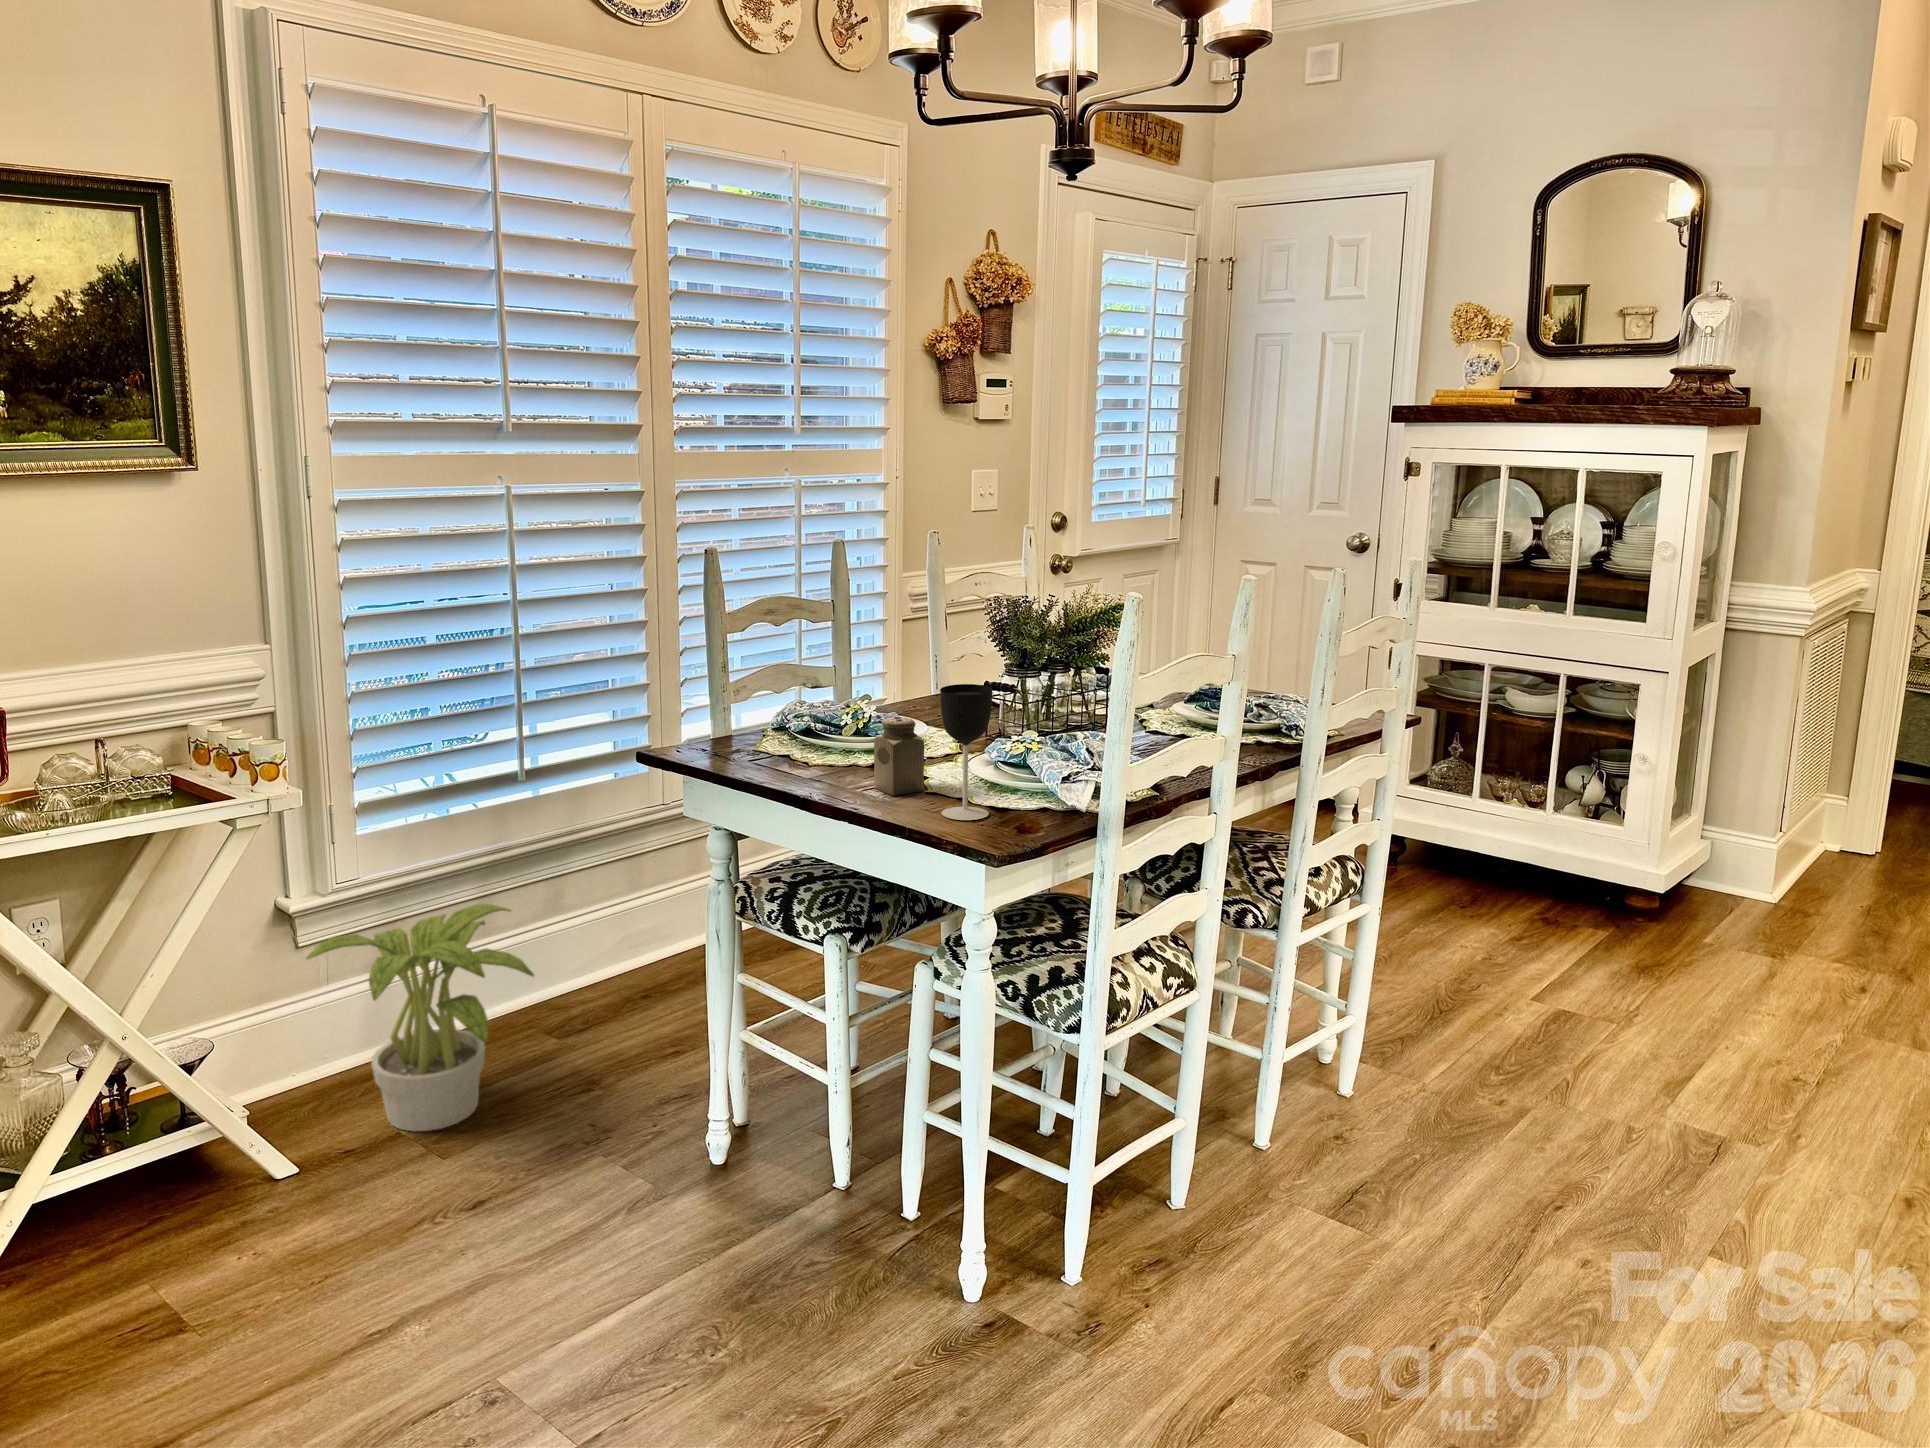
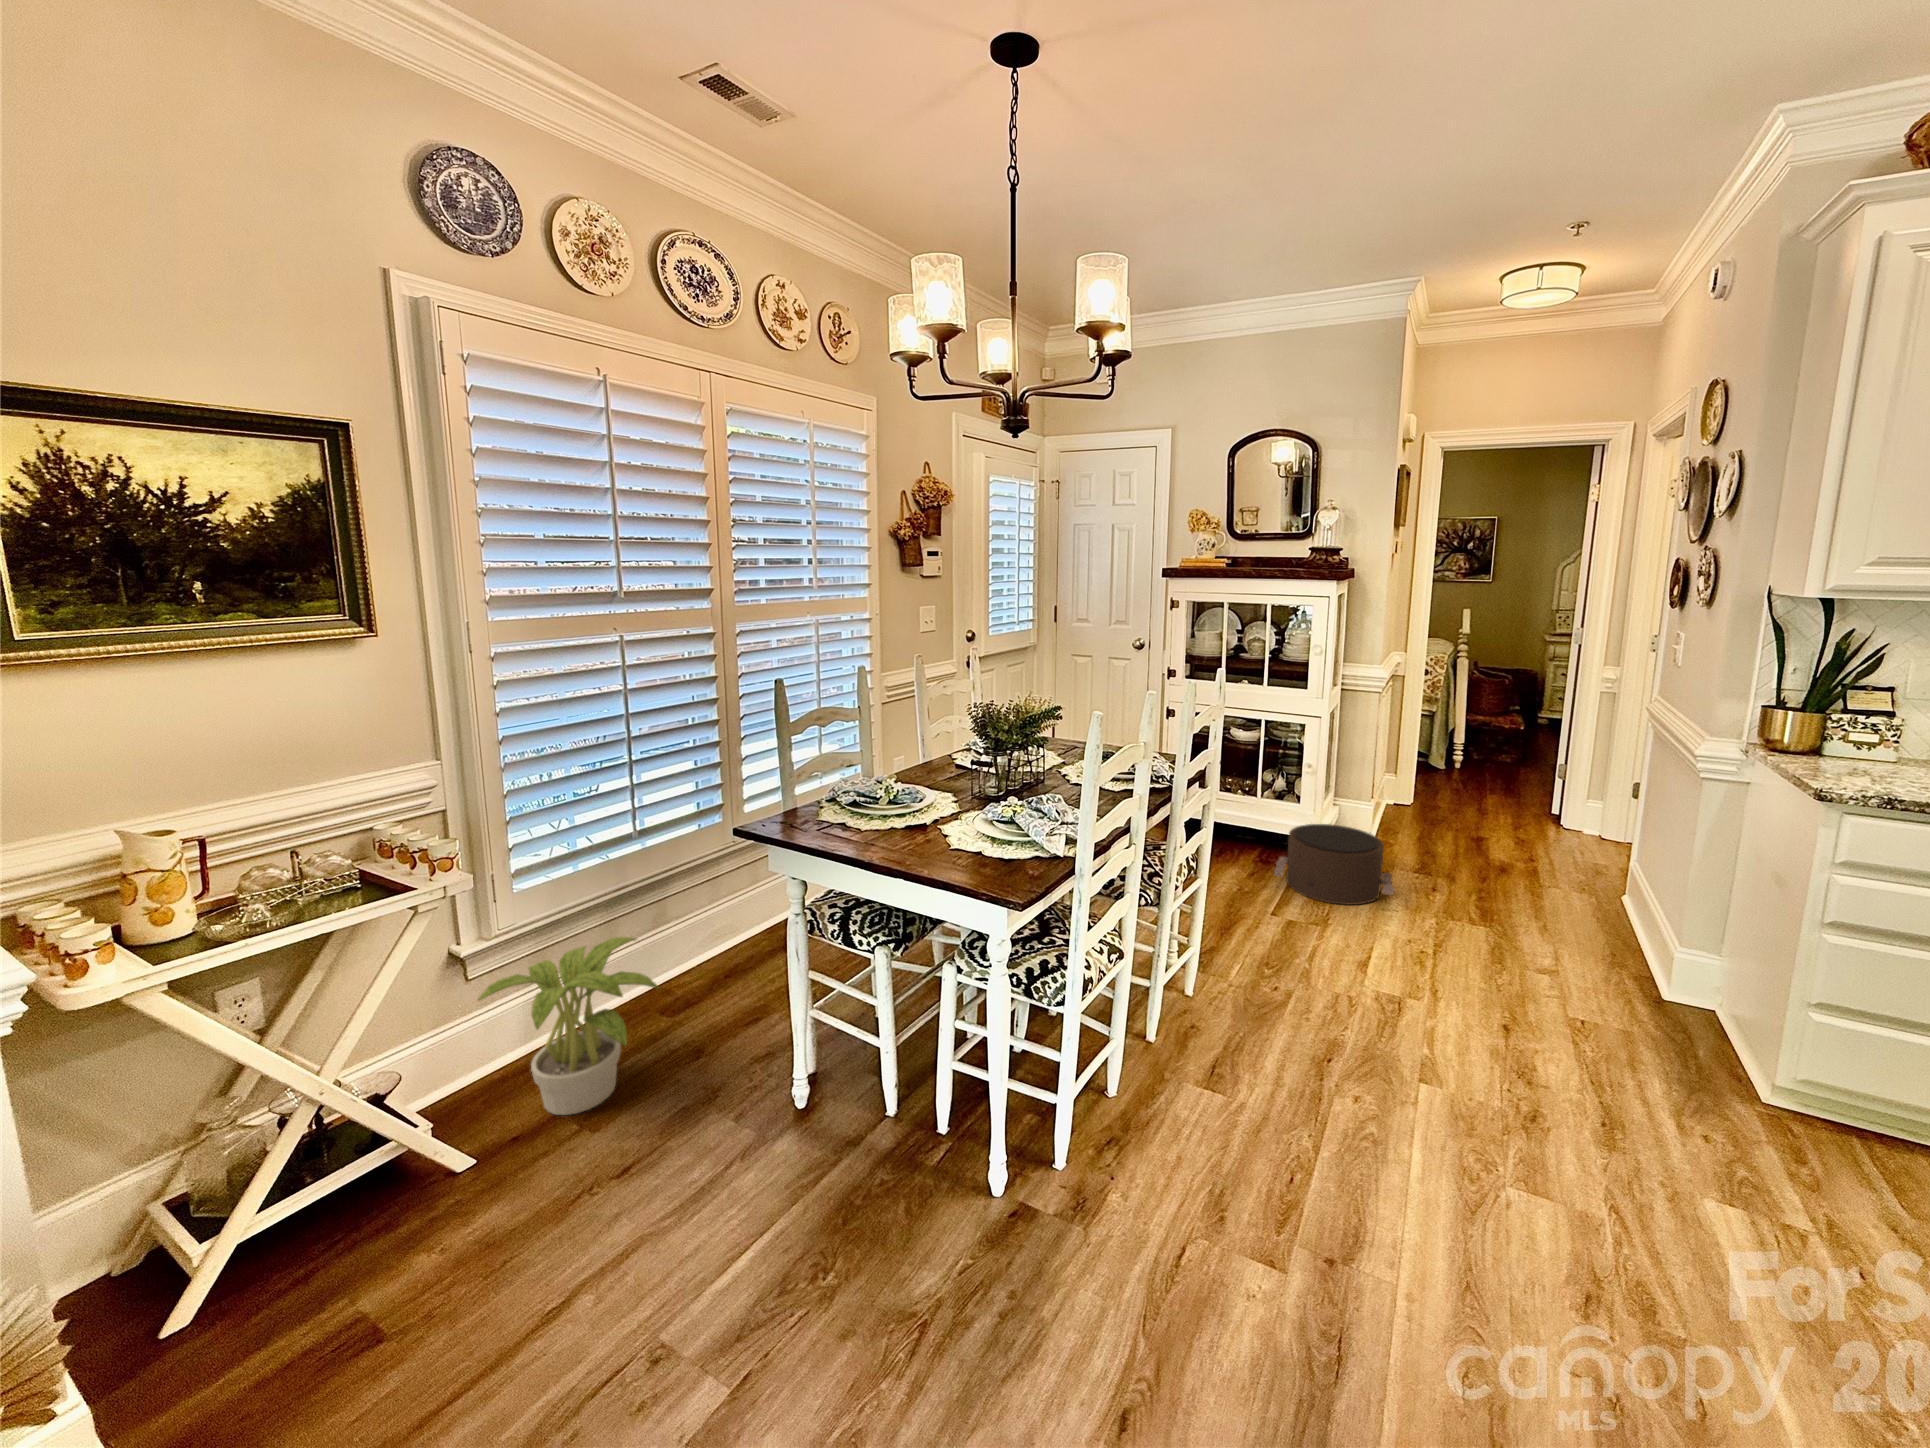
wine glass: present [940,684,992,820] -> none [964,777,999,870]
salt shaker: present [874,717,924,796] -> none [913,798,948,852]
pouf: none [1543,854,1772,994] -> present [1274,824,1395,905]

